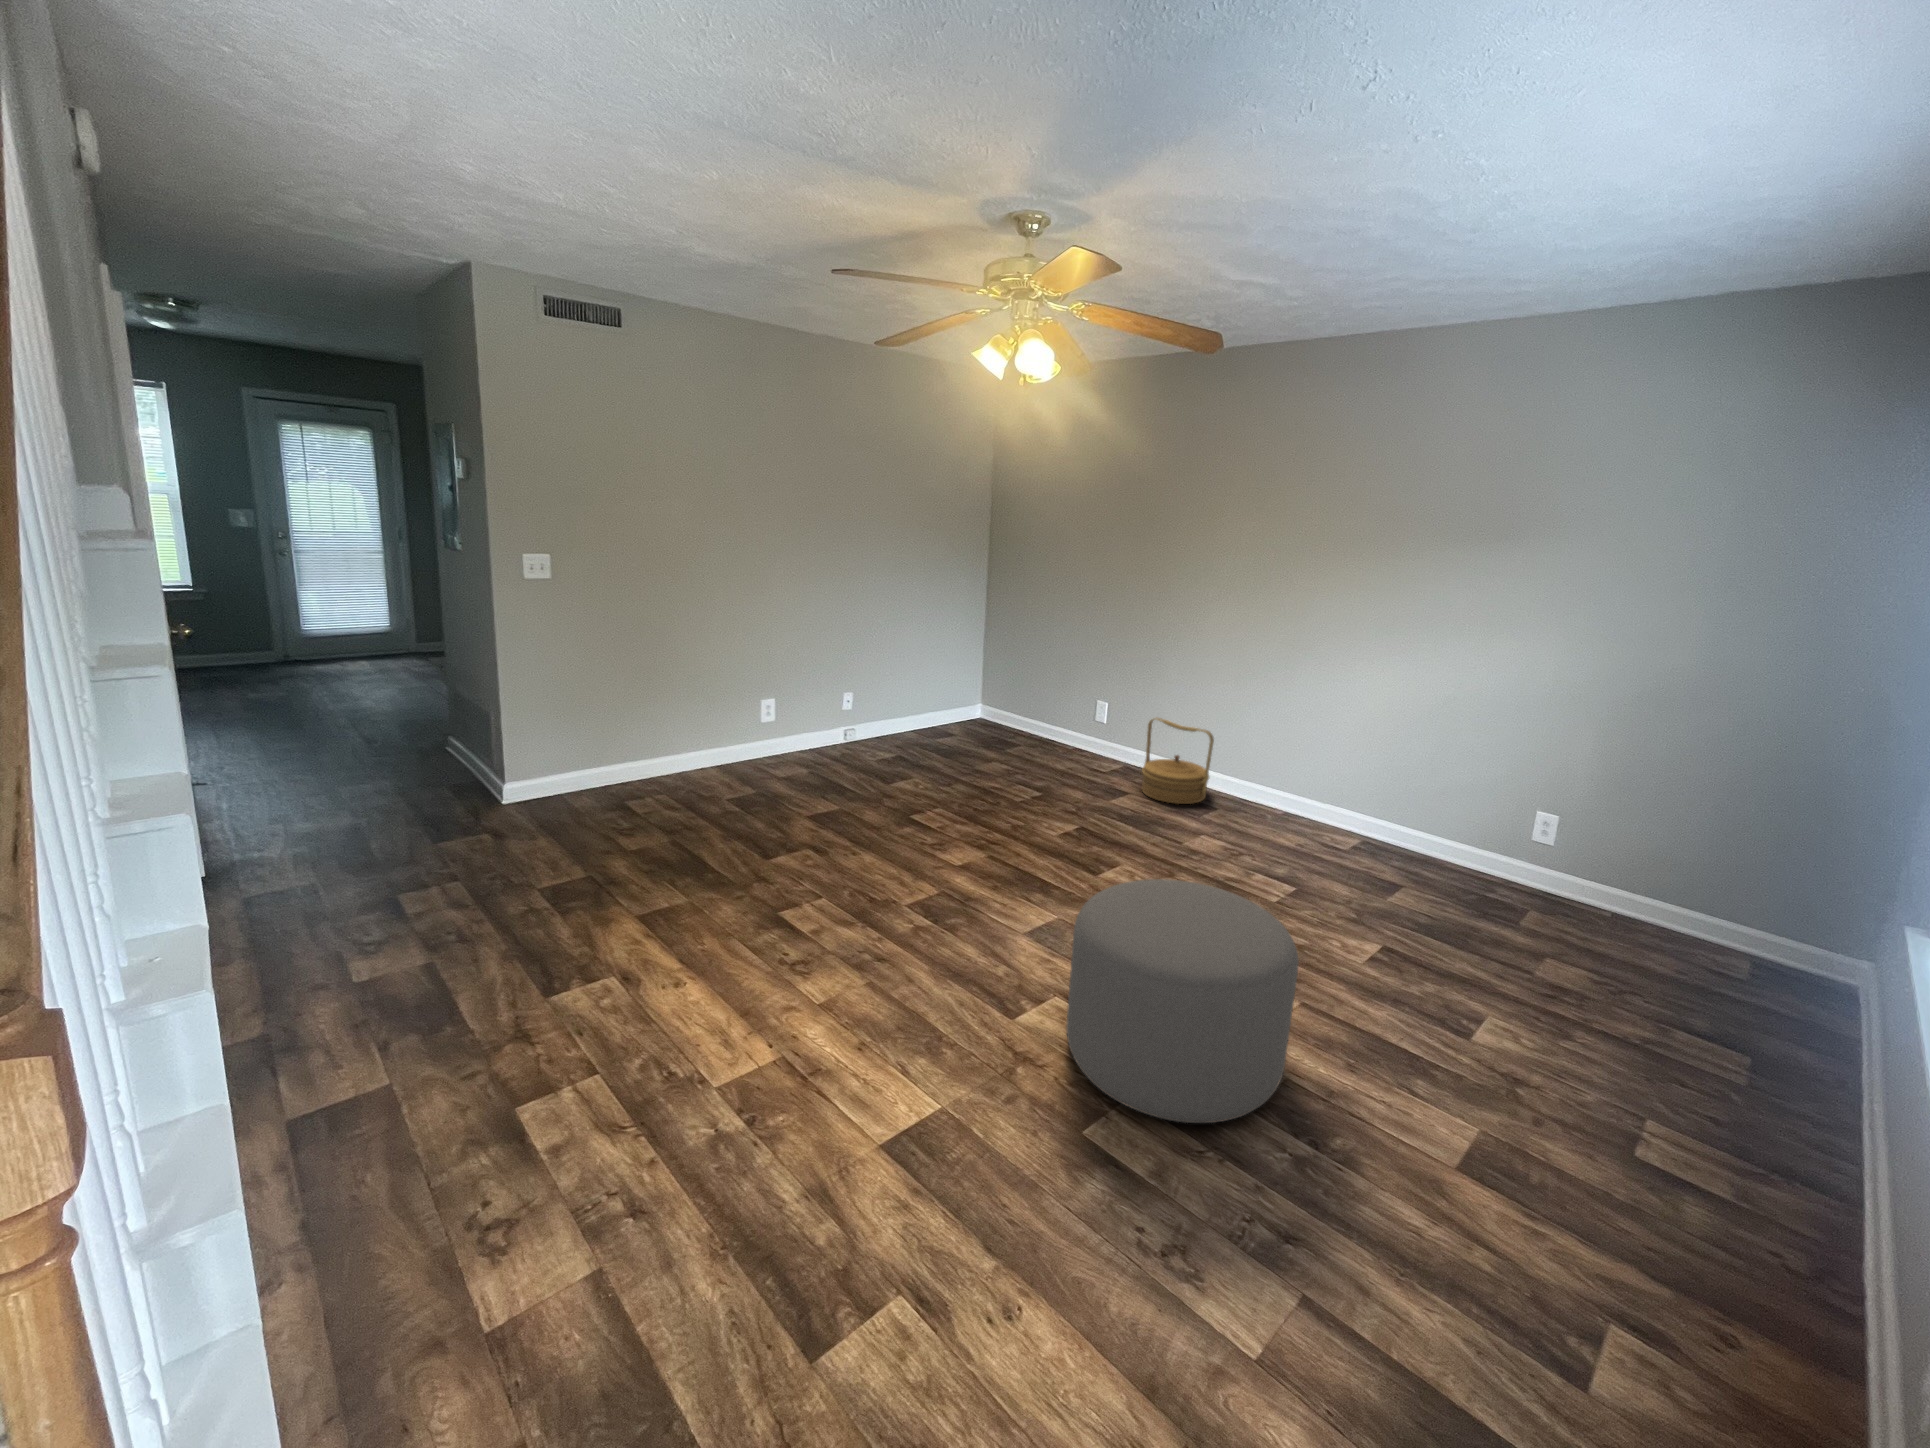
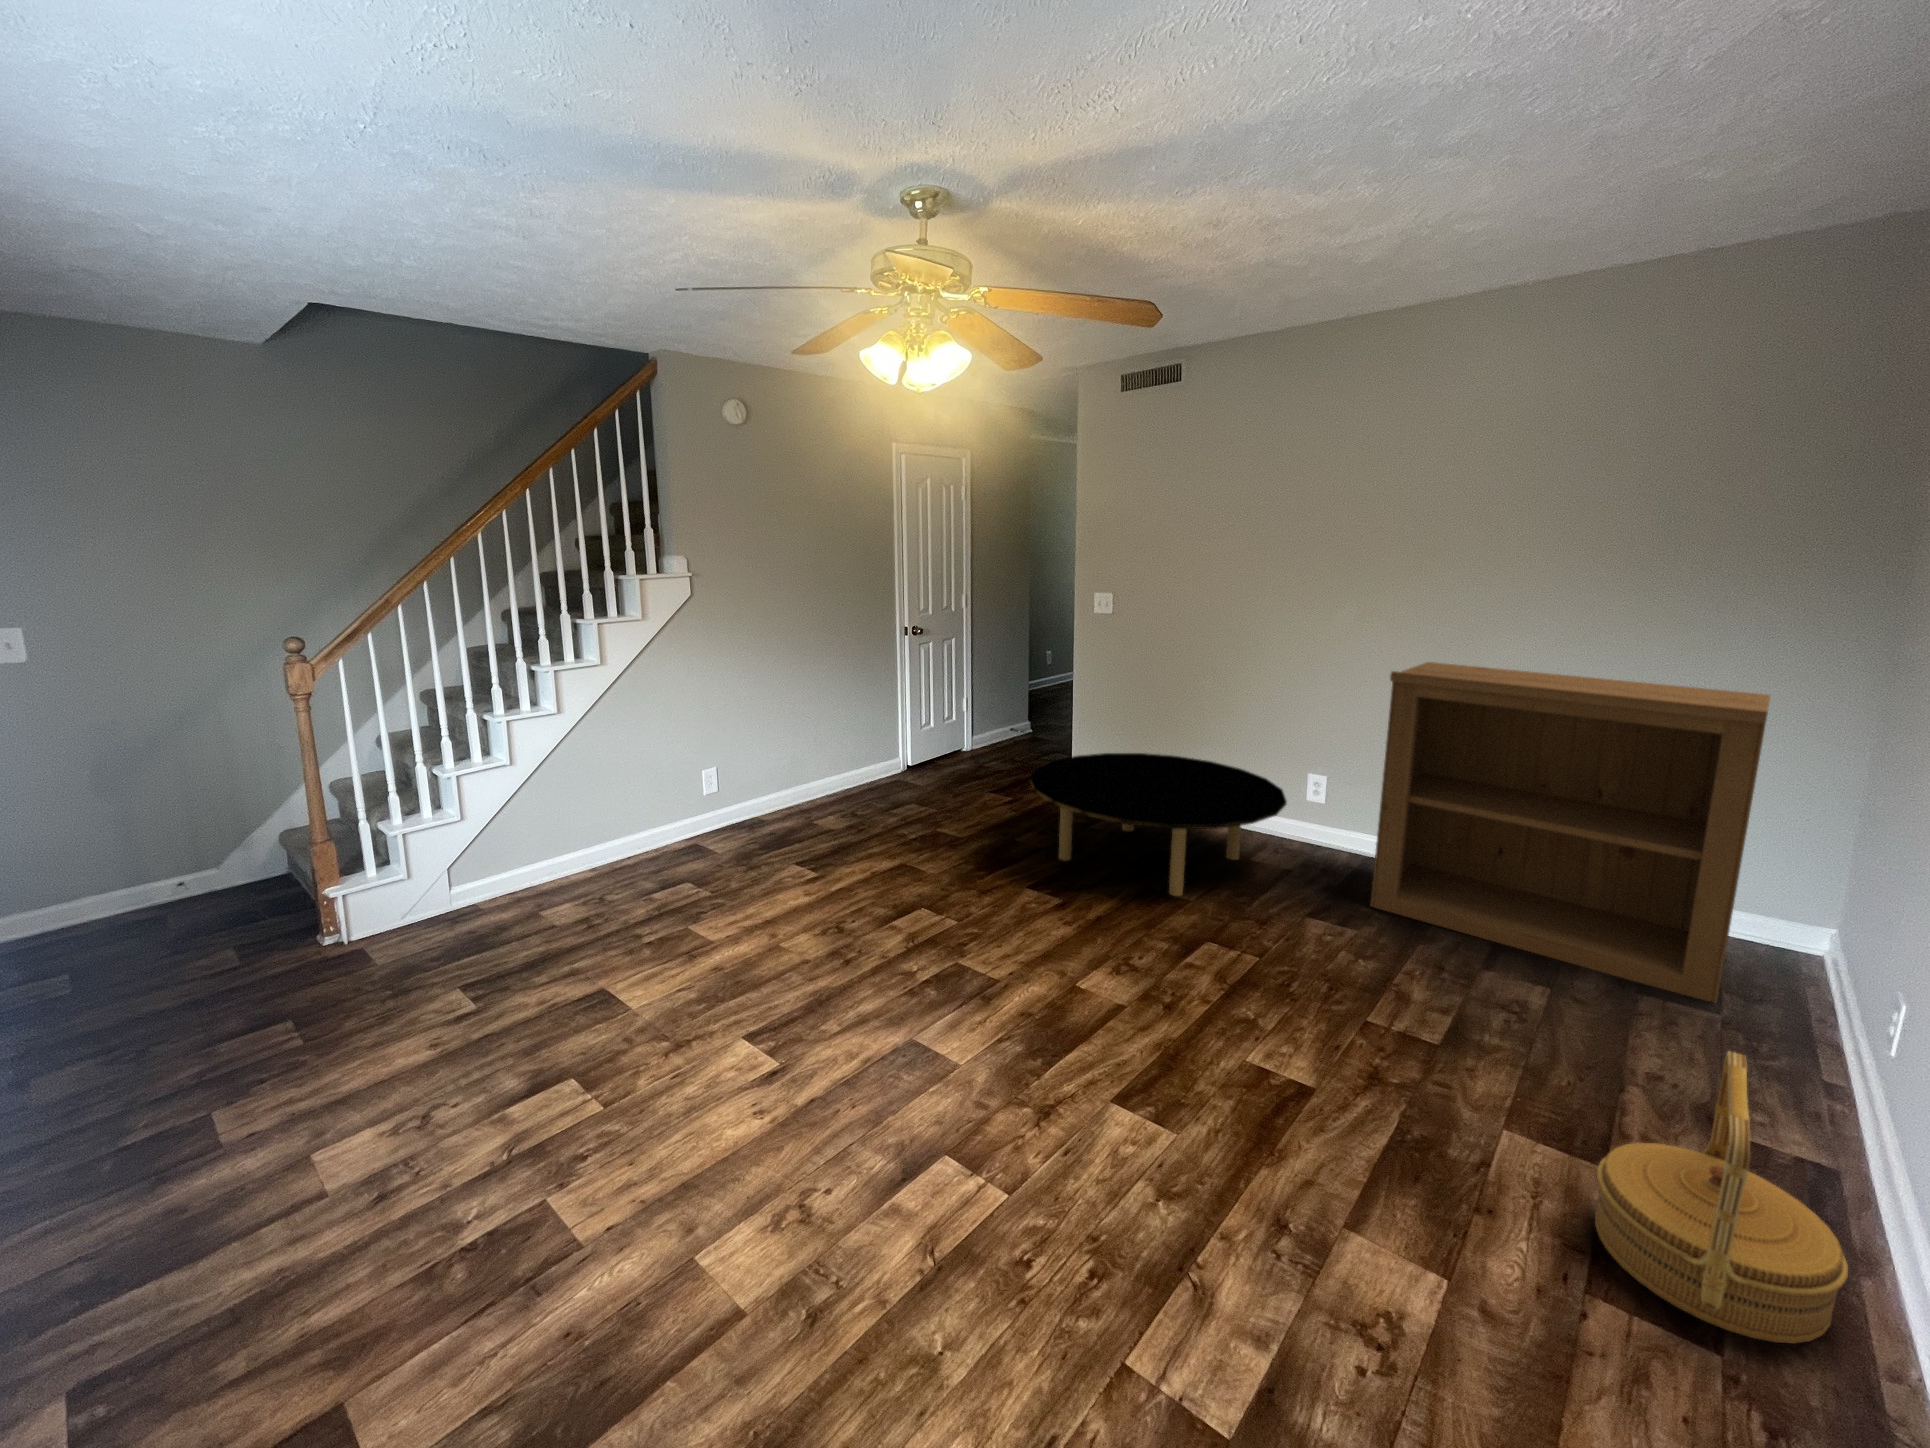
bookshelf: none [834,590,1014,763] -> present [1370,662,1771,1003]
coffee table: none [606,707,851,837] -> present [1030,753,1287,896]
ottoman: present [1066,879,1299,1123] -> none [509,935,780,1230]

